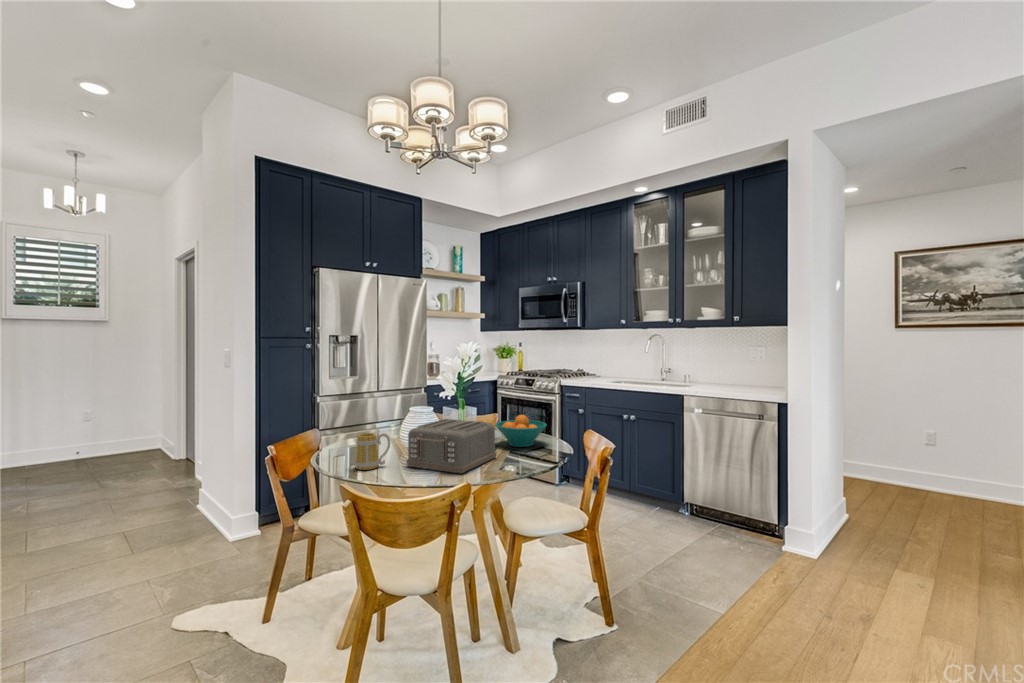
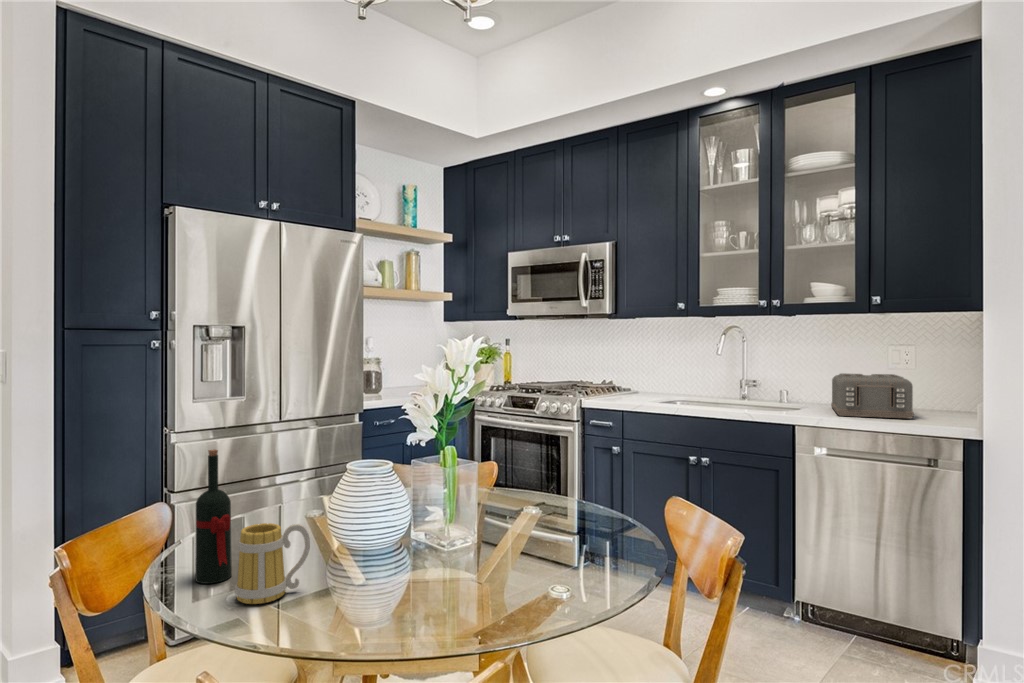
wine bottle: none [335,397,353,463] -> present [195,449,232,584]
fruit bowl: present [496,415,547,447] -> none [506,472,601,533]
toaster: present [406,419,496,473] -> present [831,373,914,418]

